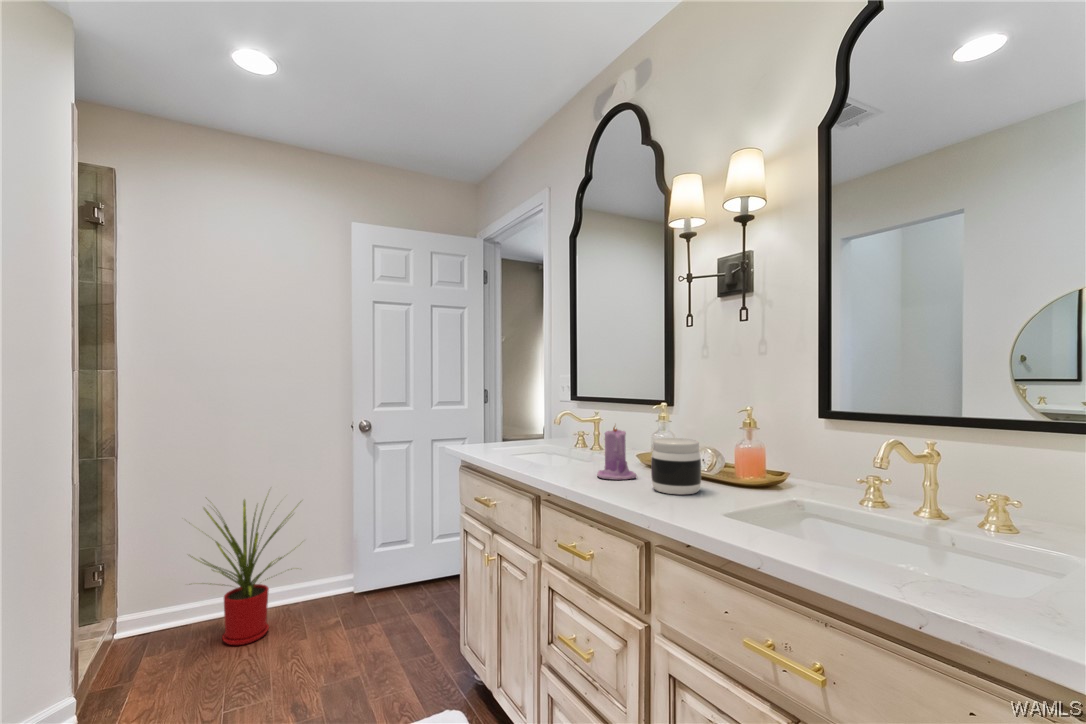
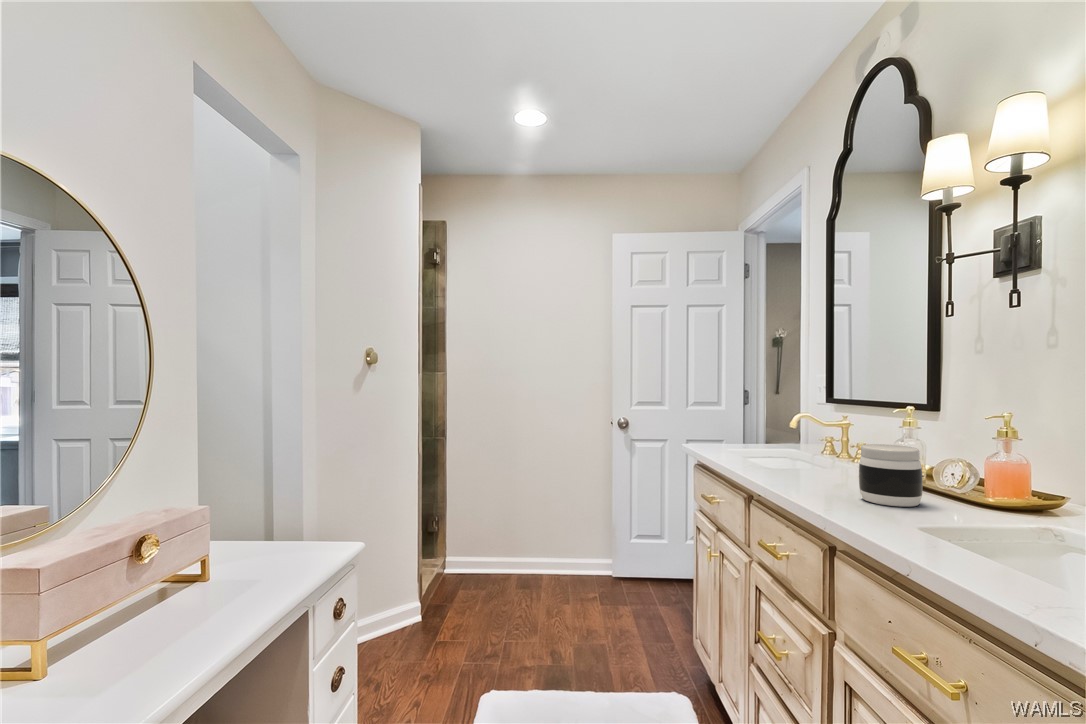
candle: present [597,426,637,480] -> none [811,426,858,487]
house plant: present [192,500,296,645] -> none [484,470,572,596]

